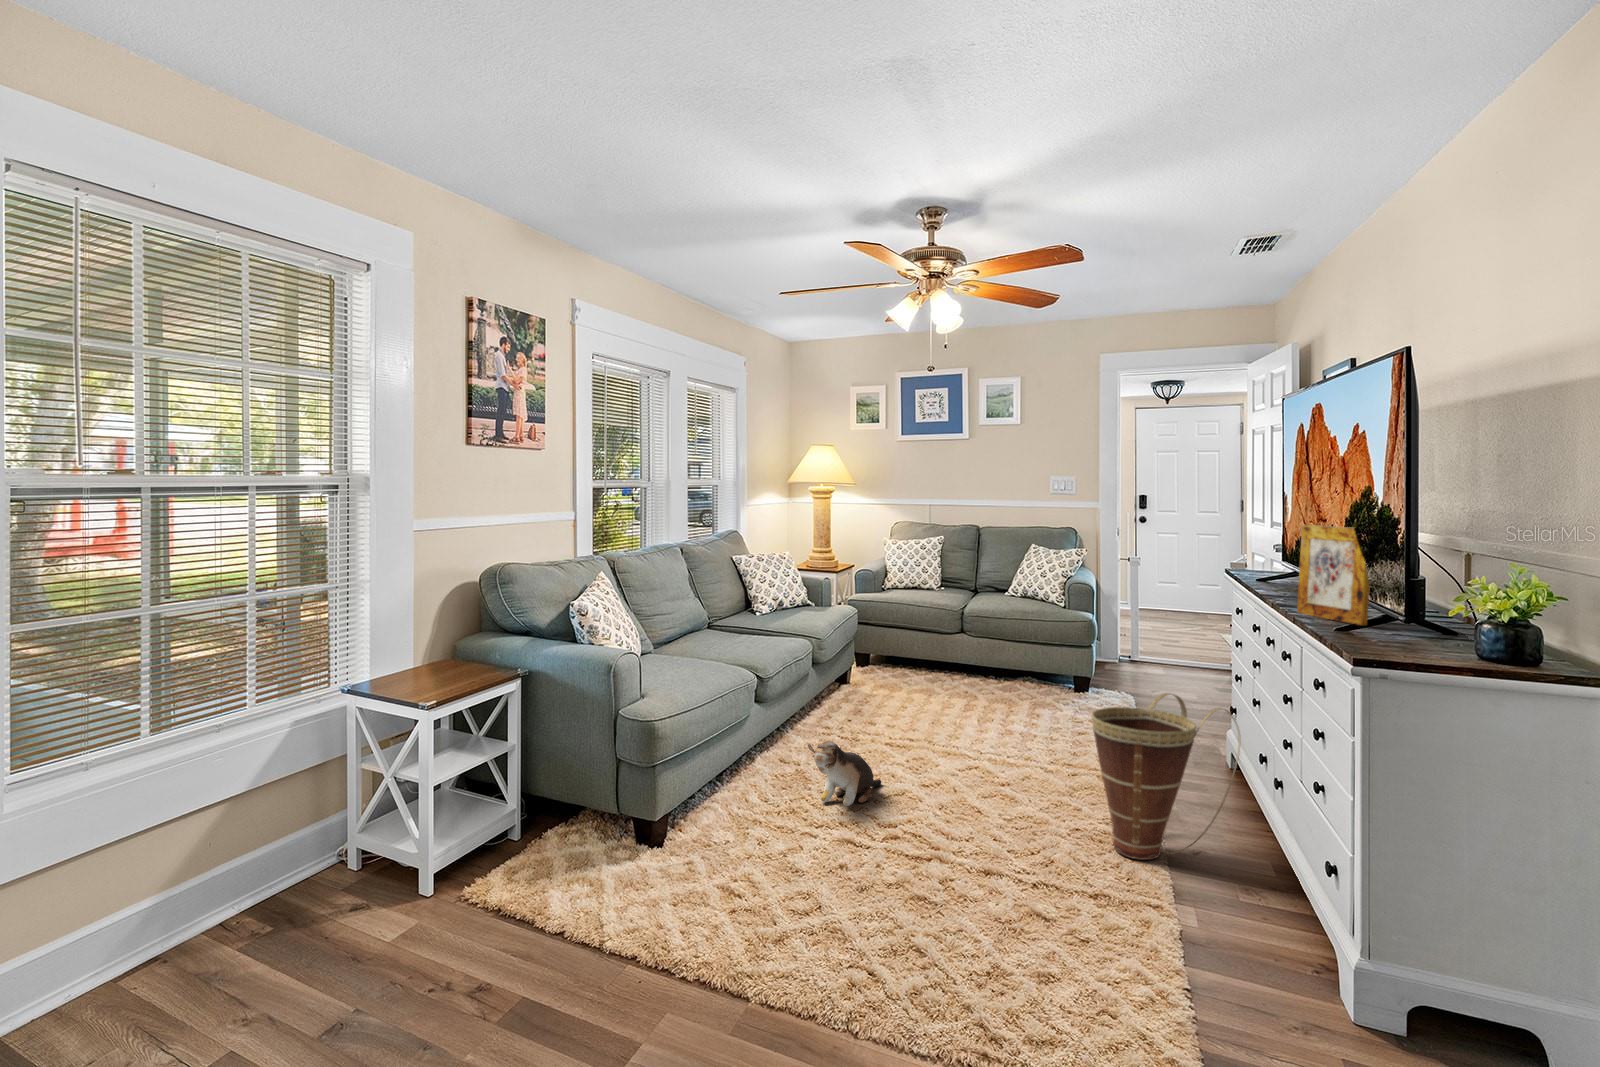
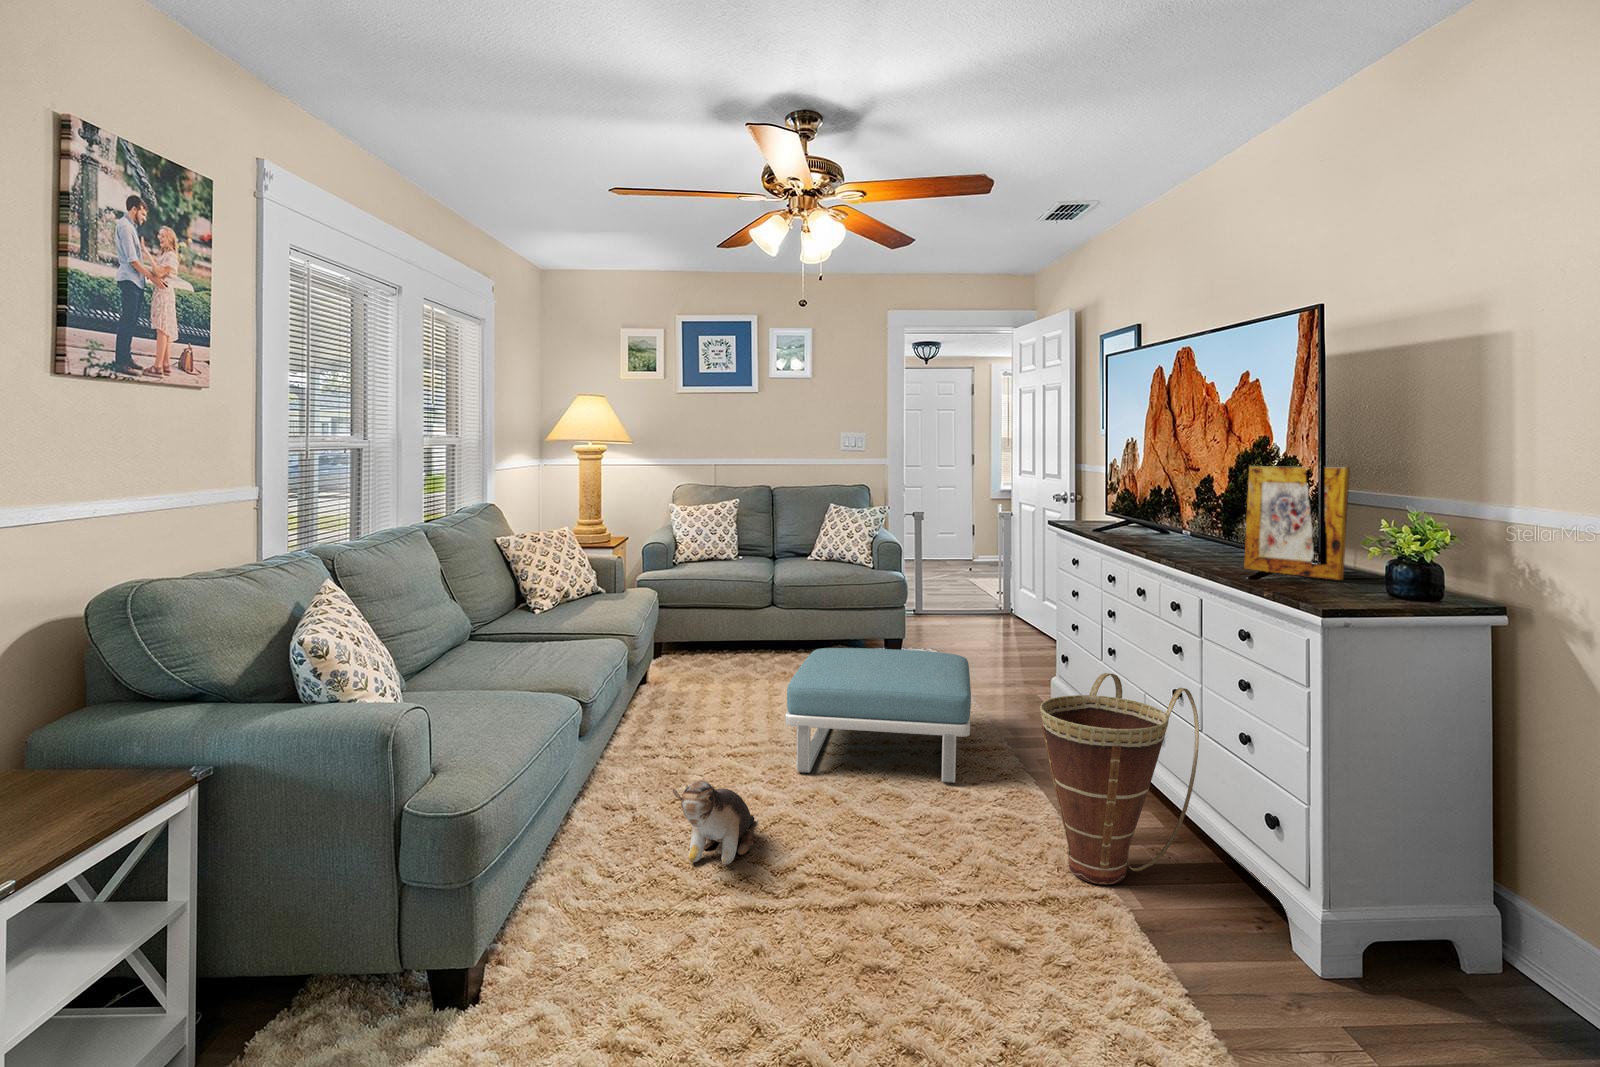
footstool: none [924,665,1100,780] -> present [785,648,971,783]

